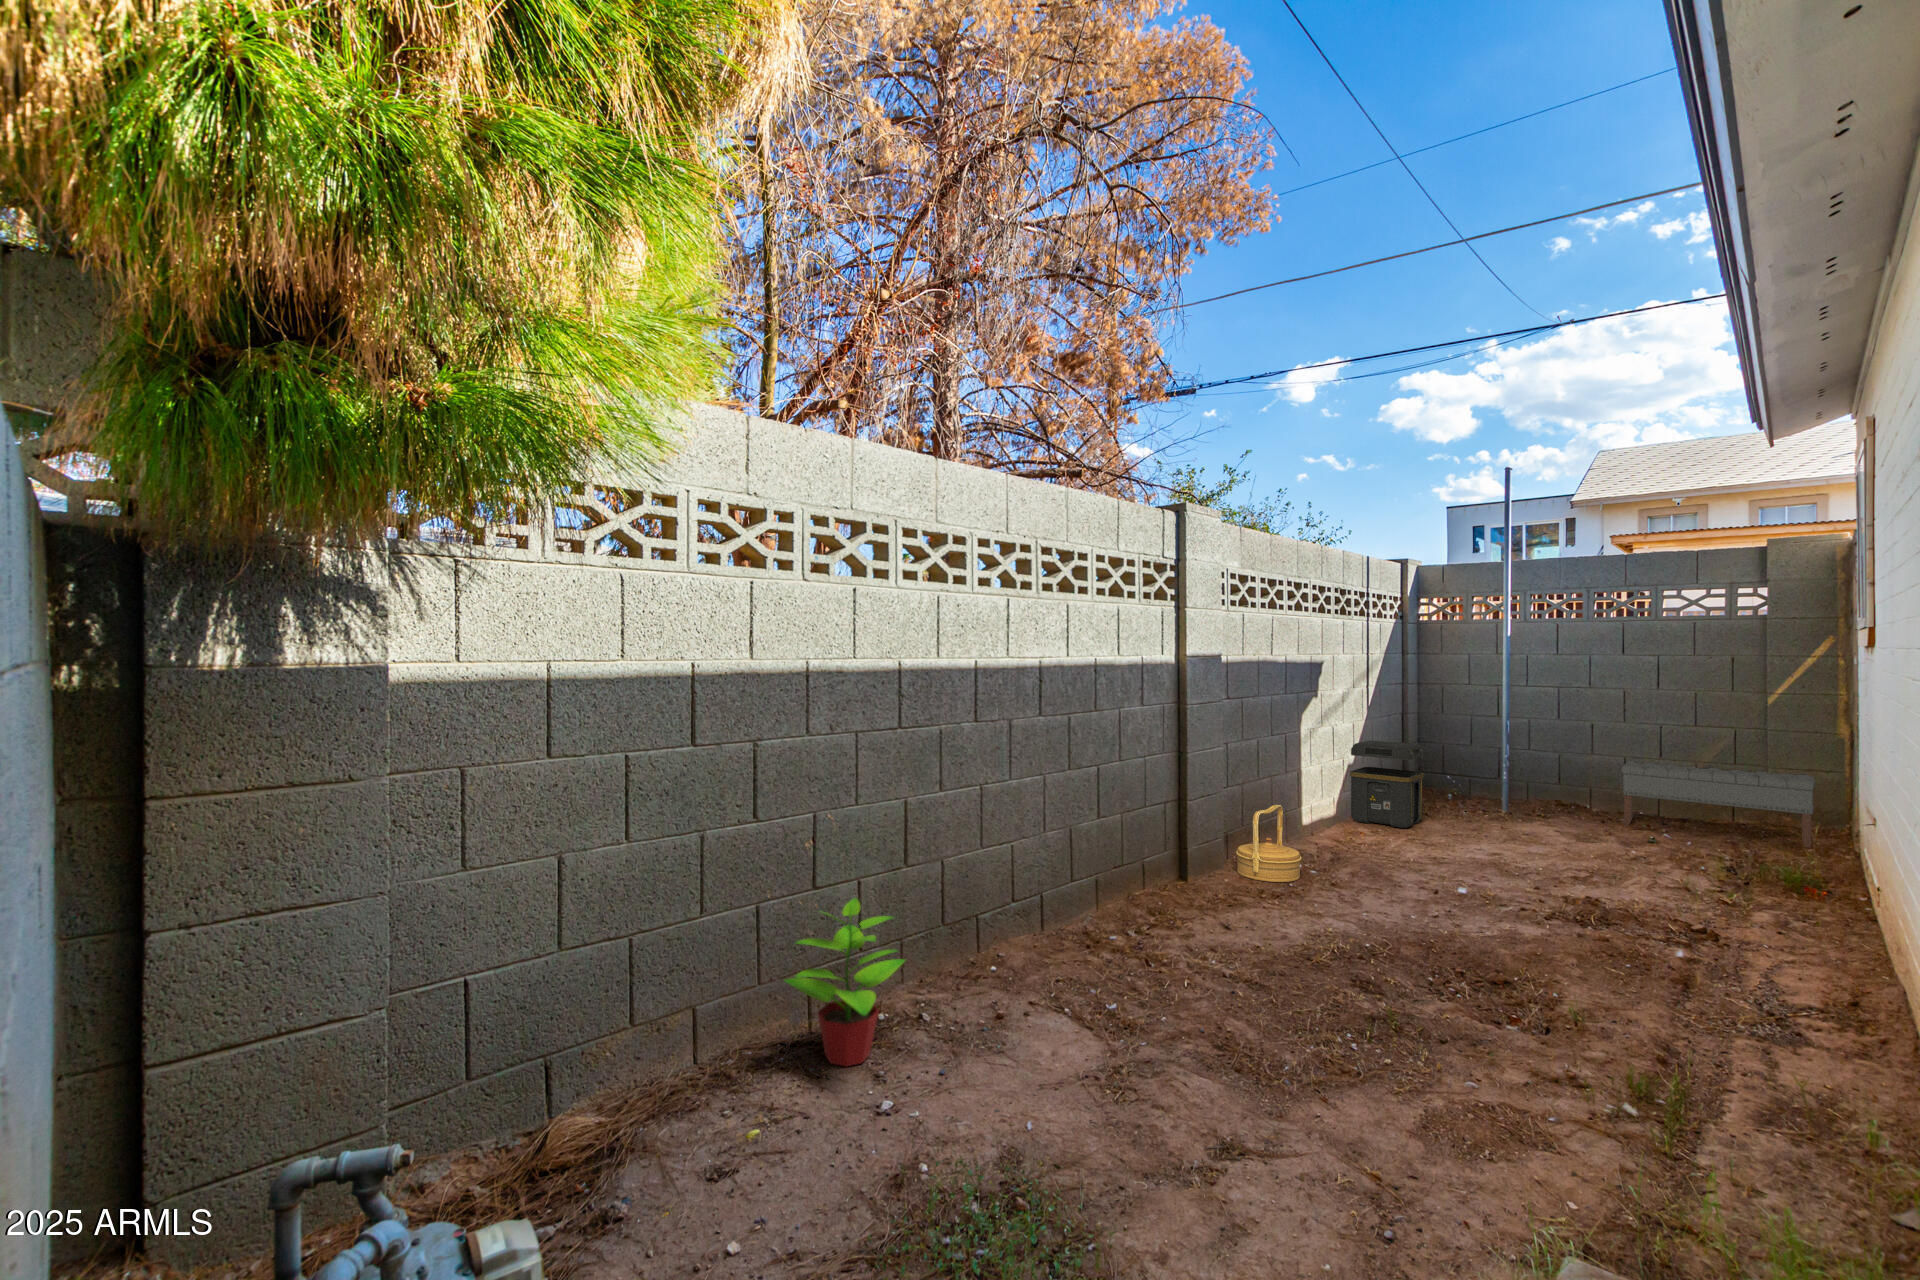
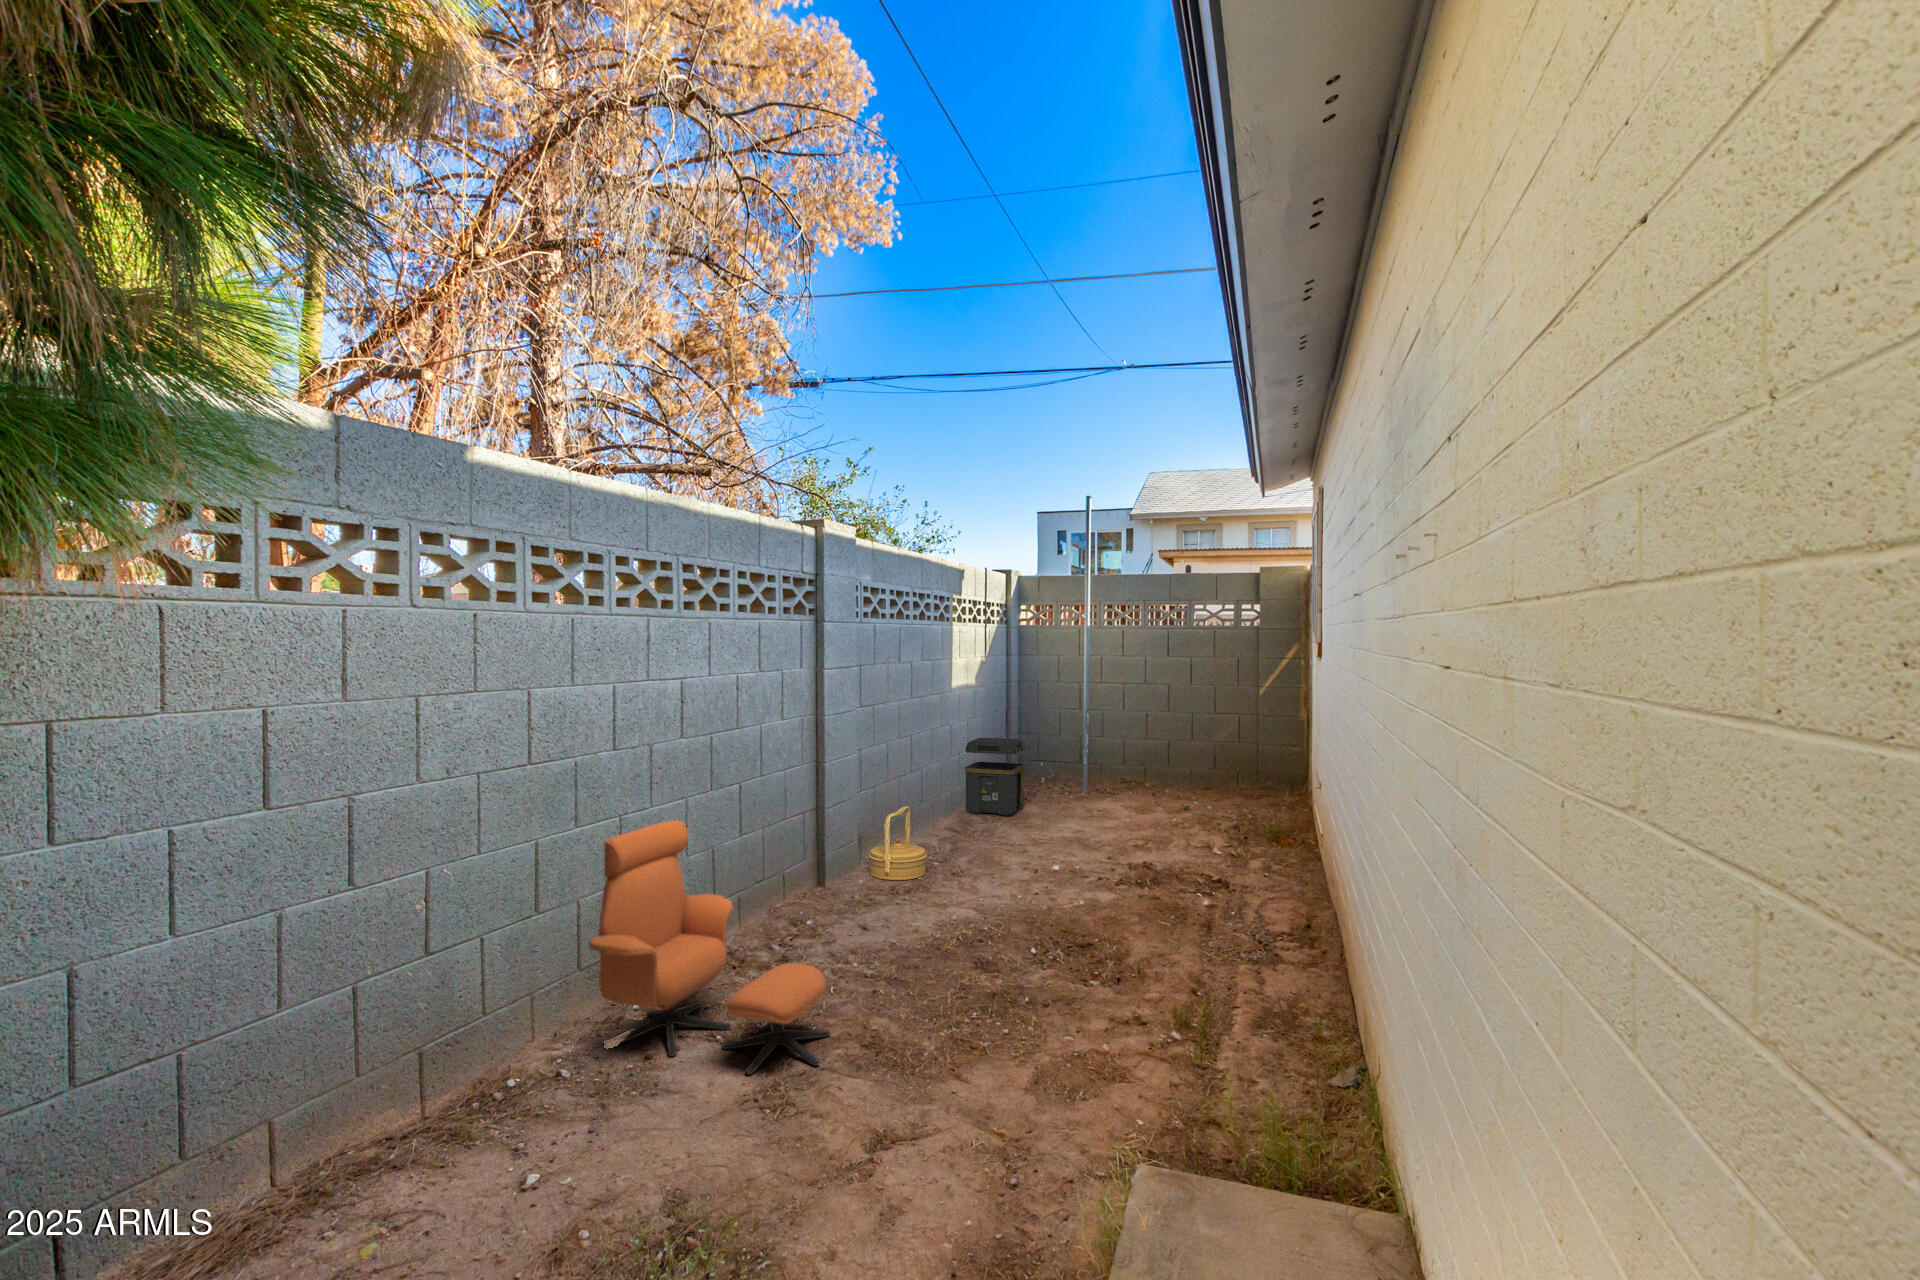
bench: present [1621,761,1816,848] -> none [1167,743,1287,805]
lounge chair: none [949,792,1180,1056] -> present [589,820,830,1075]
potted plant: present [784,898,905,1066] -> none [391,961,544,1151]

